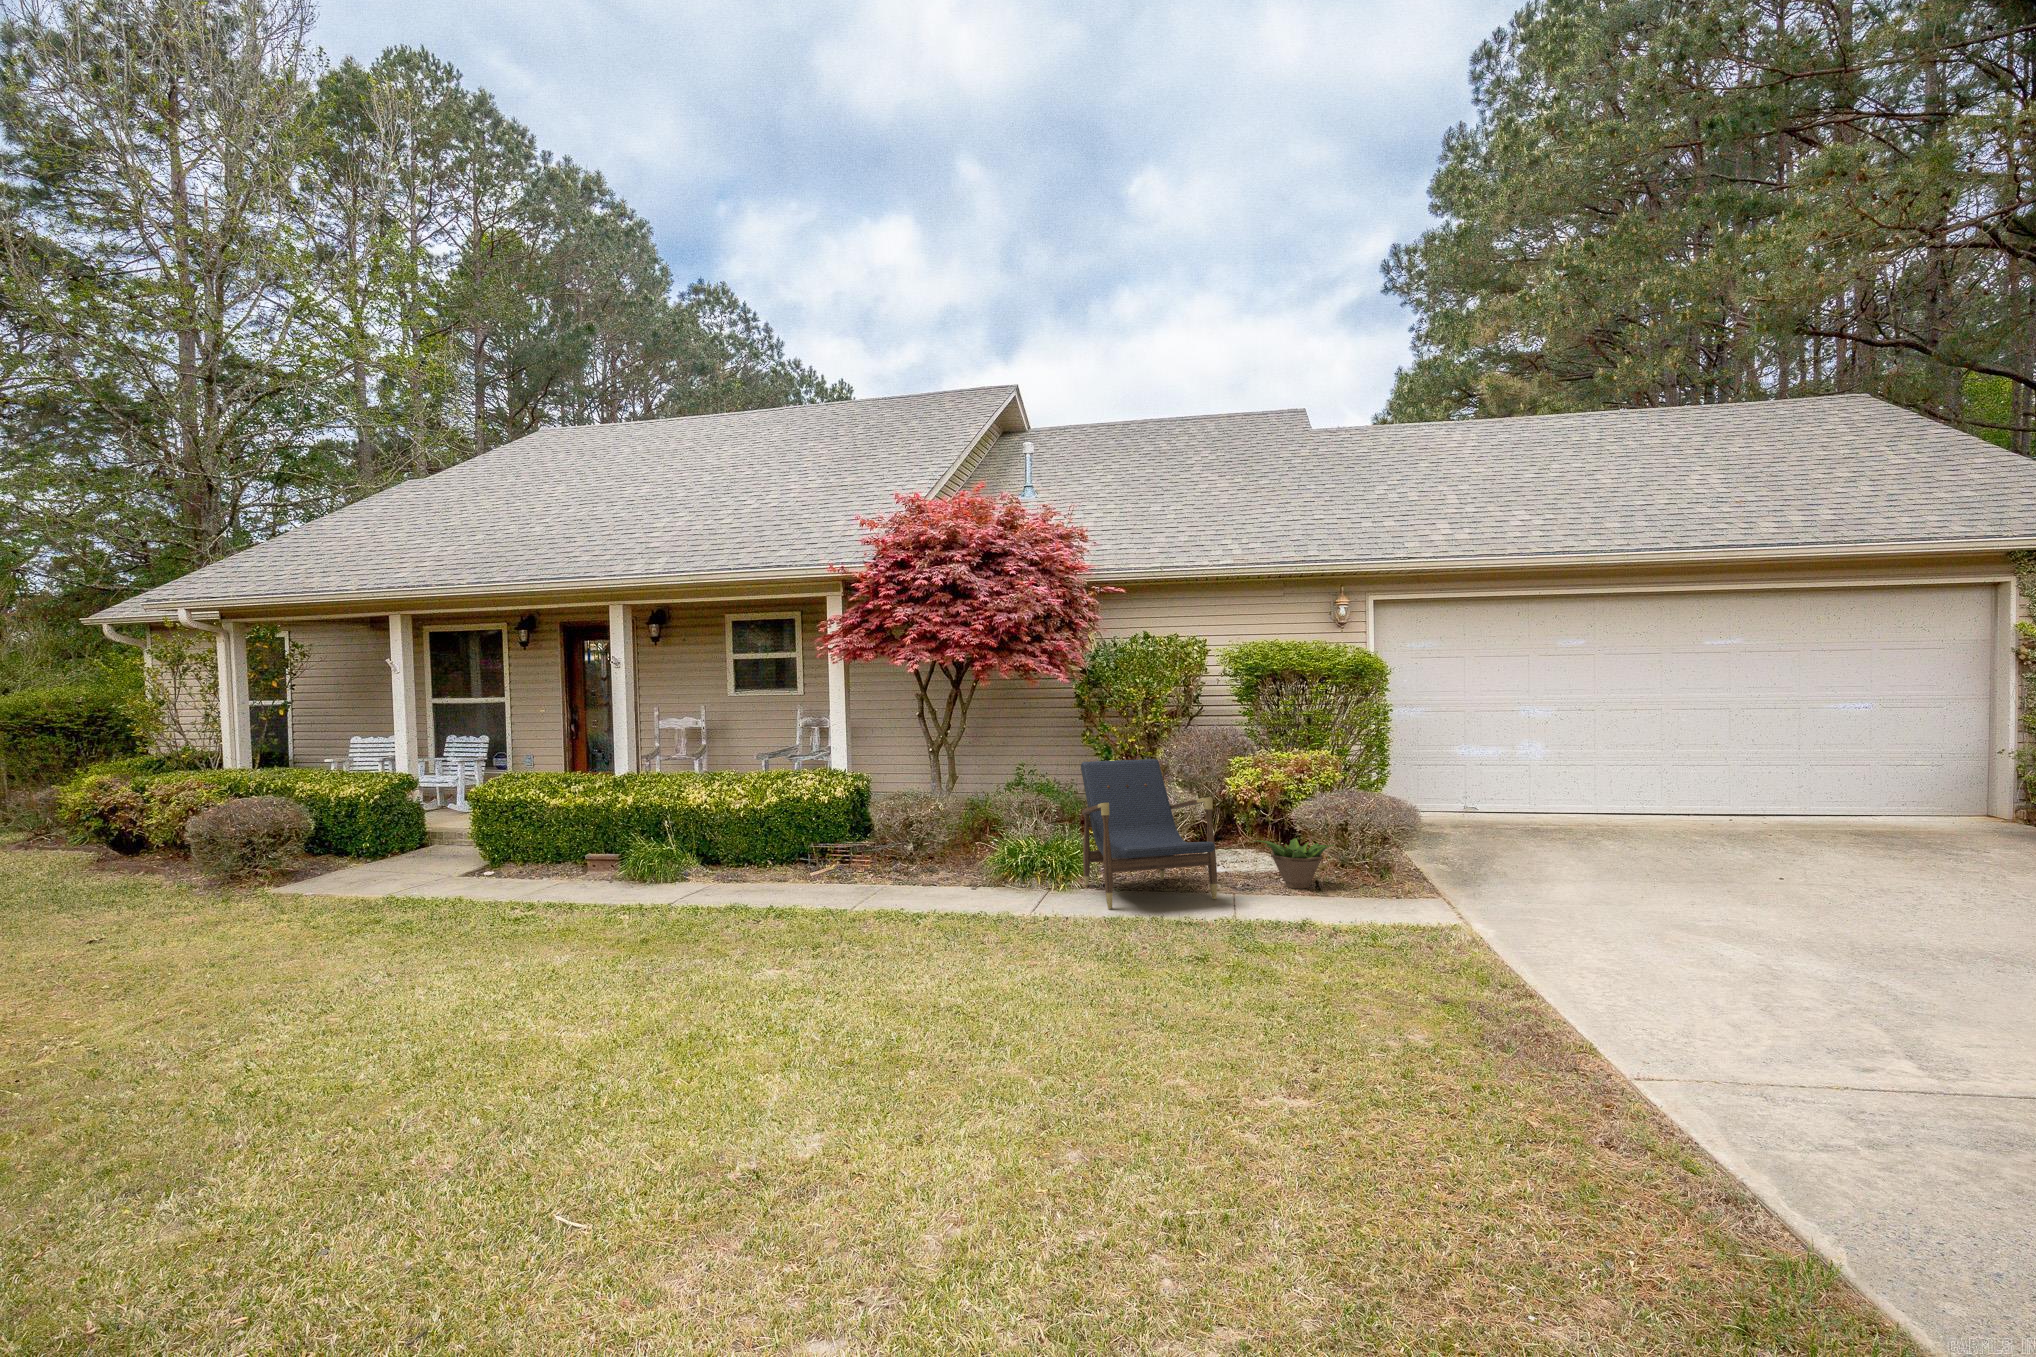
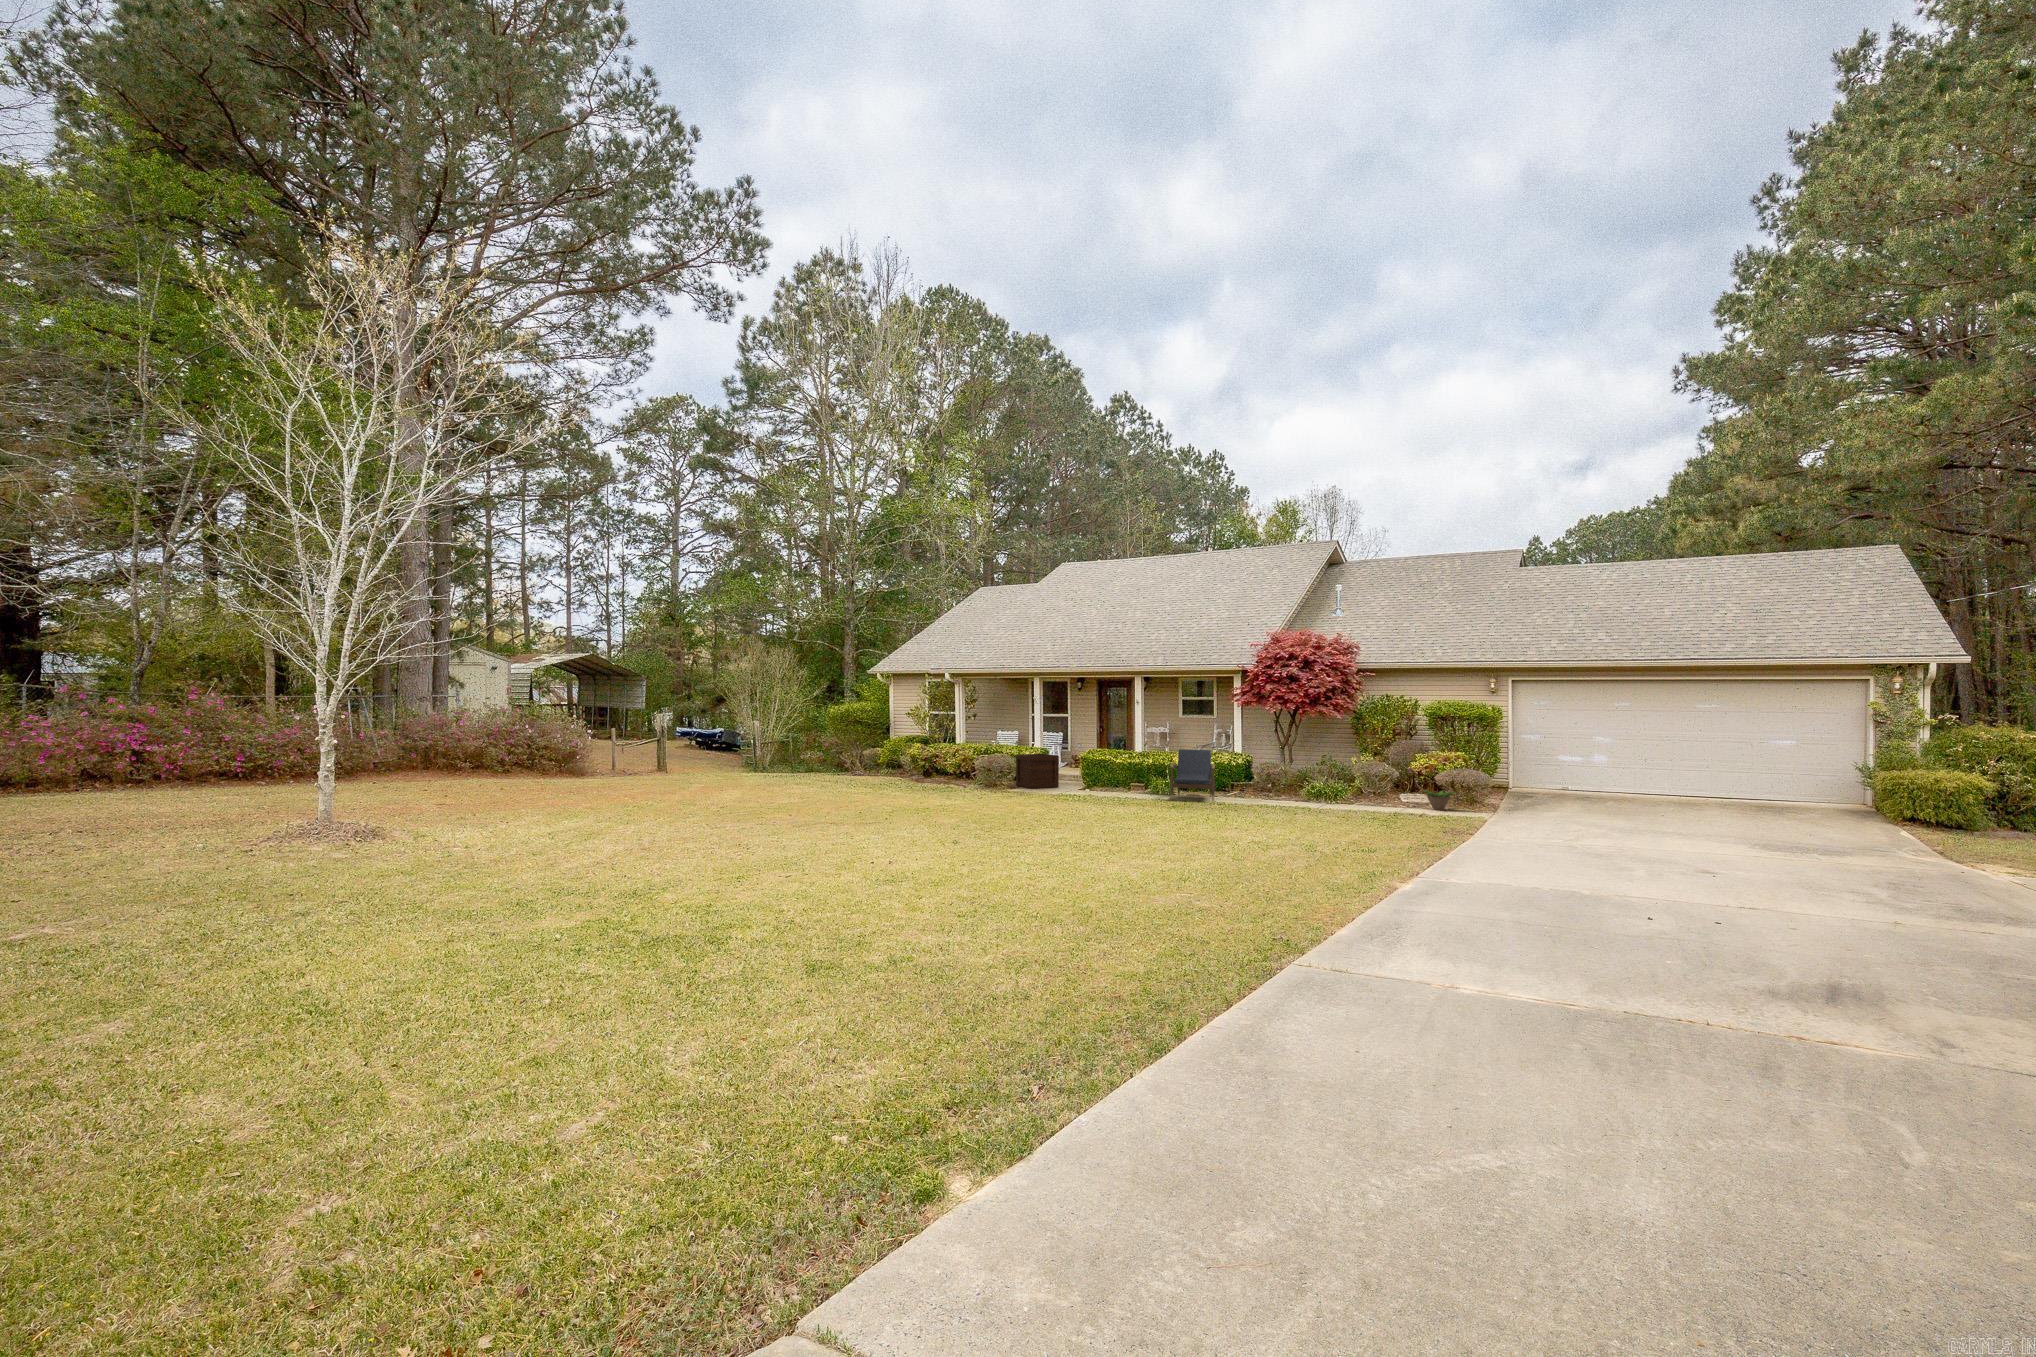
lounge chair: present [1081,759,1217,909] -> present [1170,749,1215,801]
wooden crate: none [213,798,349,908] -> present [1016,754,1059,789]

